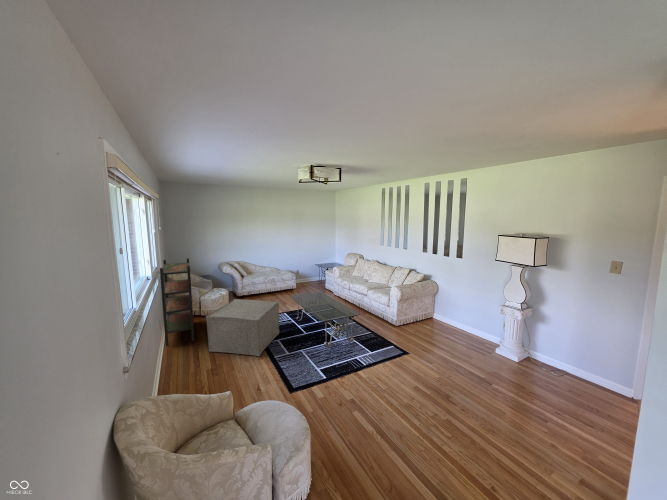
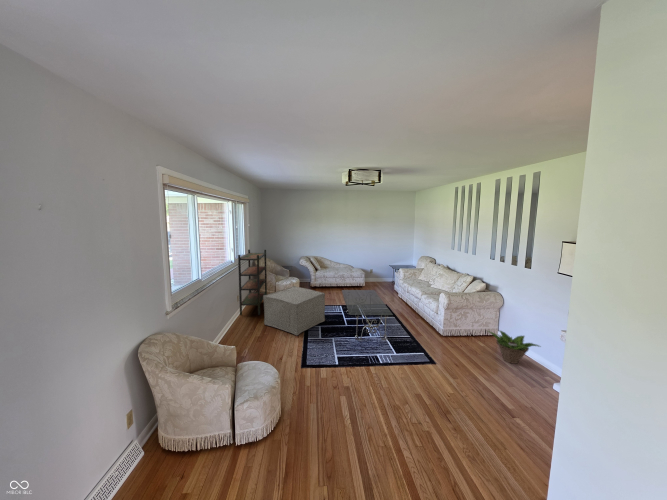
decorative plant: none [437,313,480,339] -> present [490,331,539,364]

